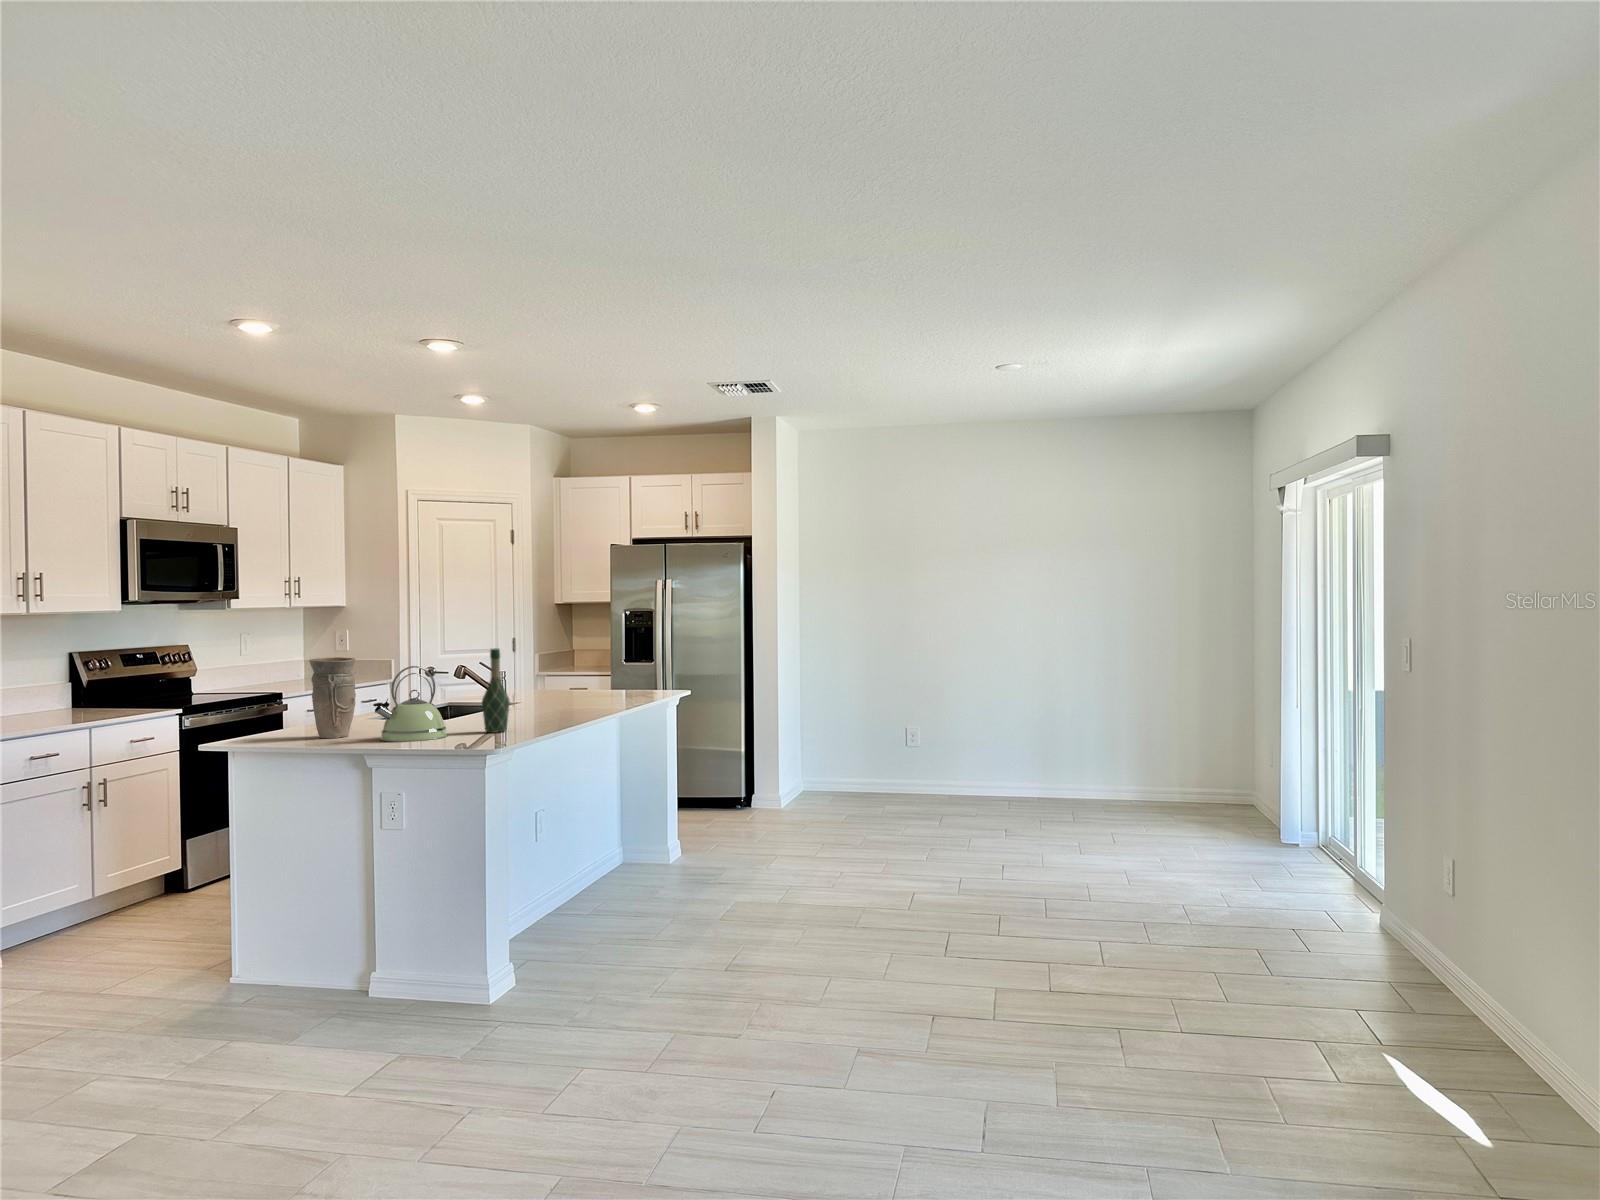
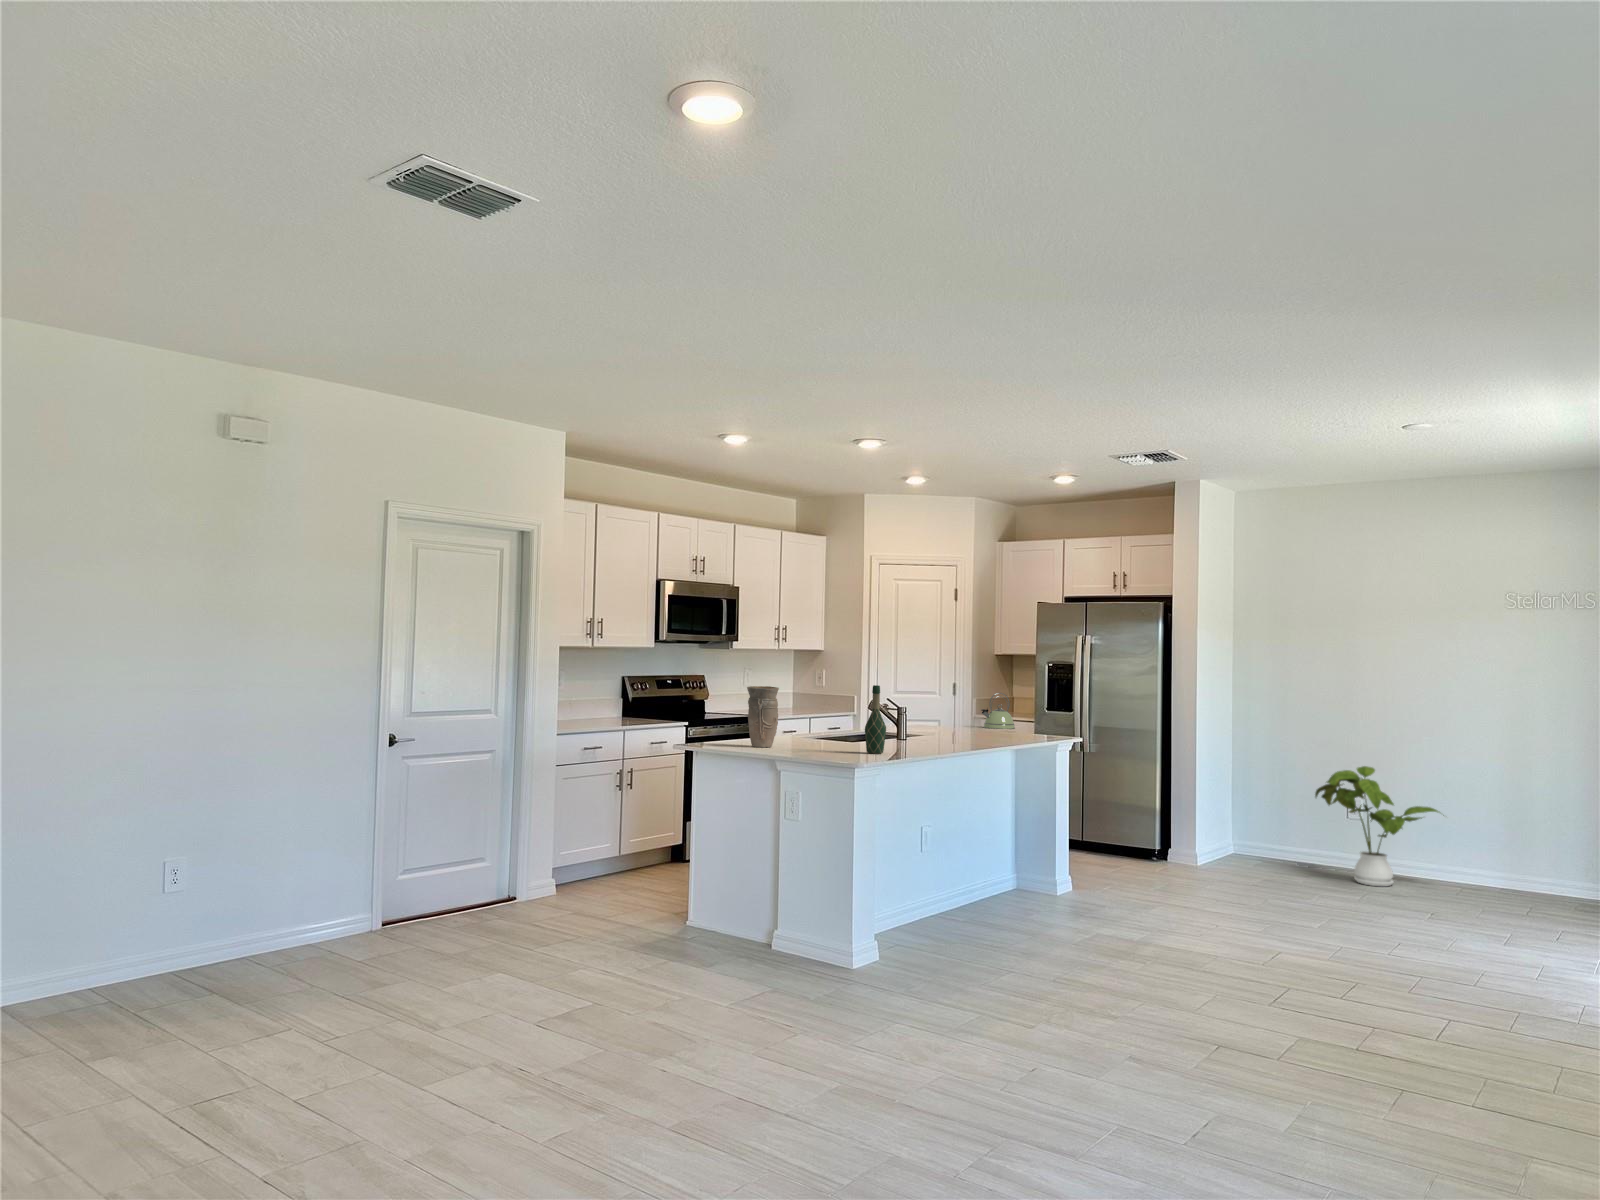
kettle: present [373,666,448,742] -> present [981,693,1015,729]
house plant: none [877,694,983,802] -> present [1315,766,1439,887]

